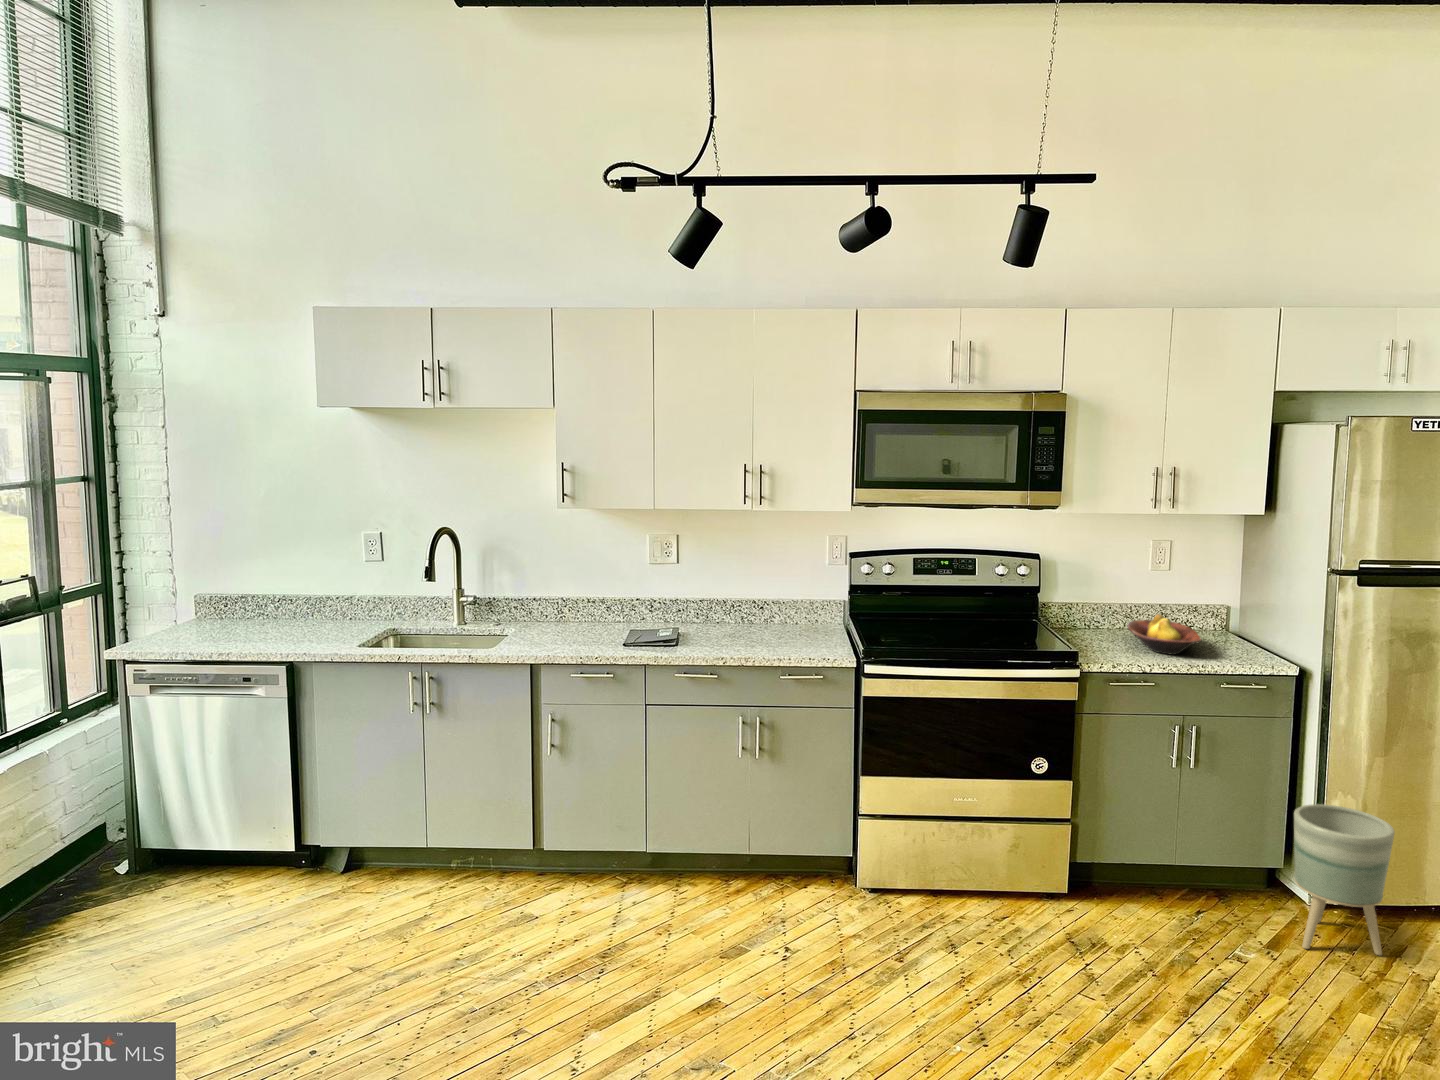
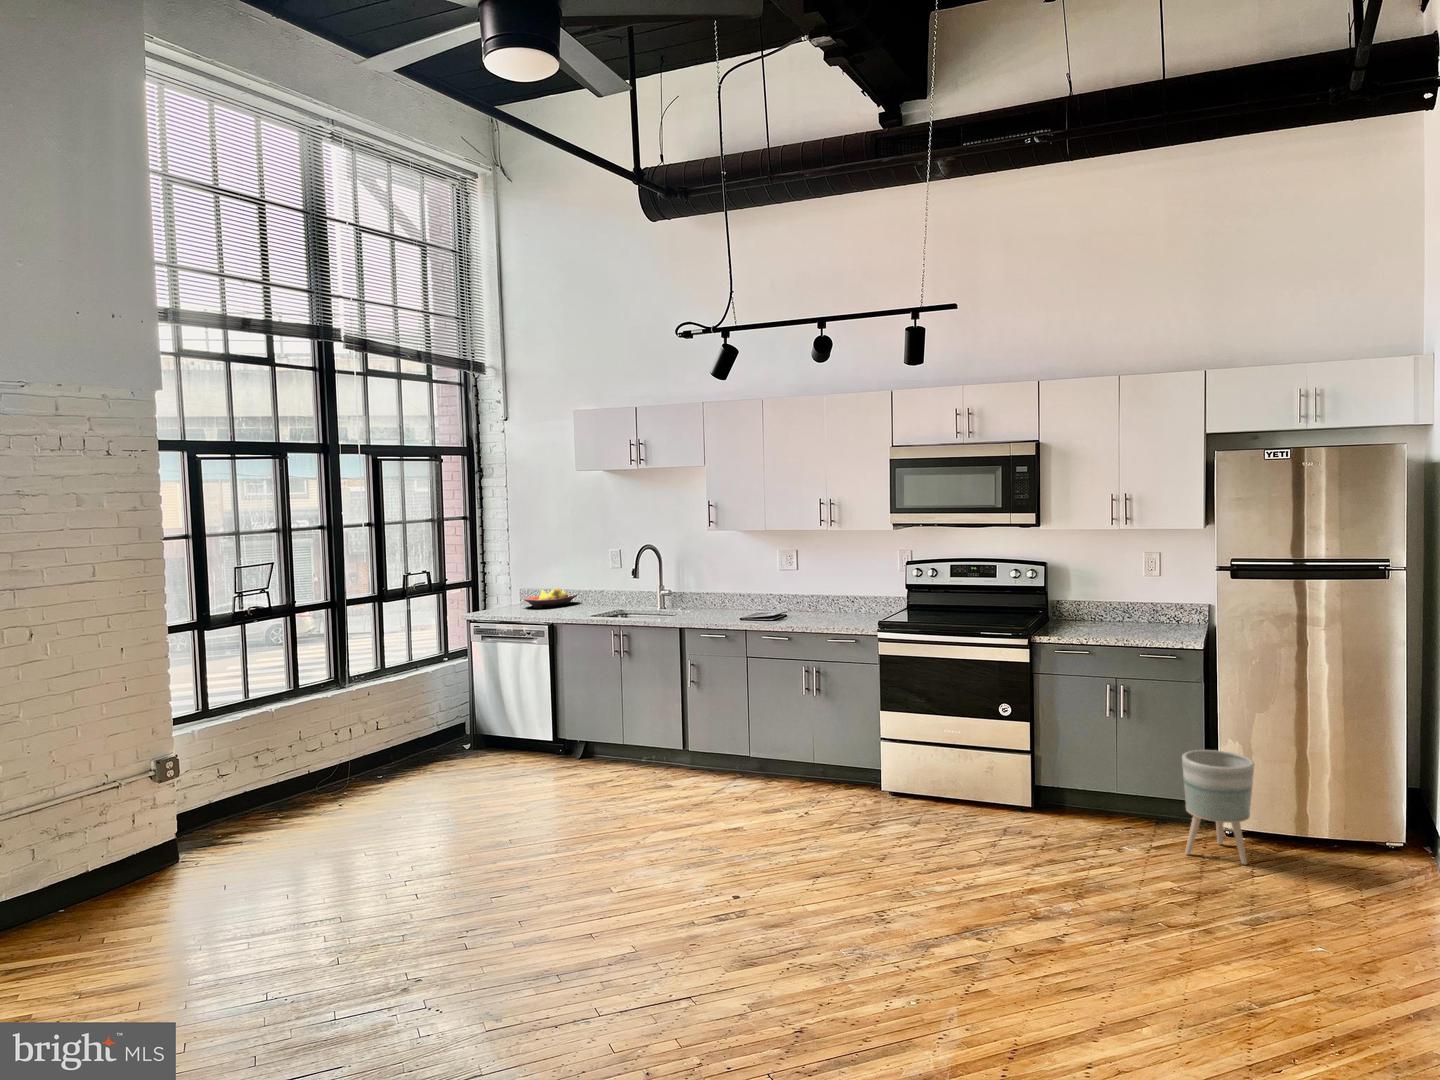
fruit bowl: present [1127,614,1201,655] -> present [524,588,577,608]

